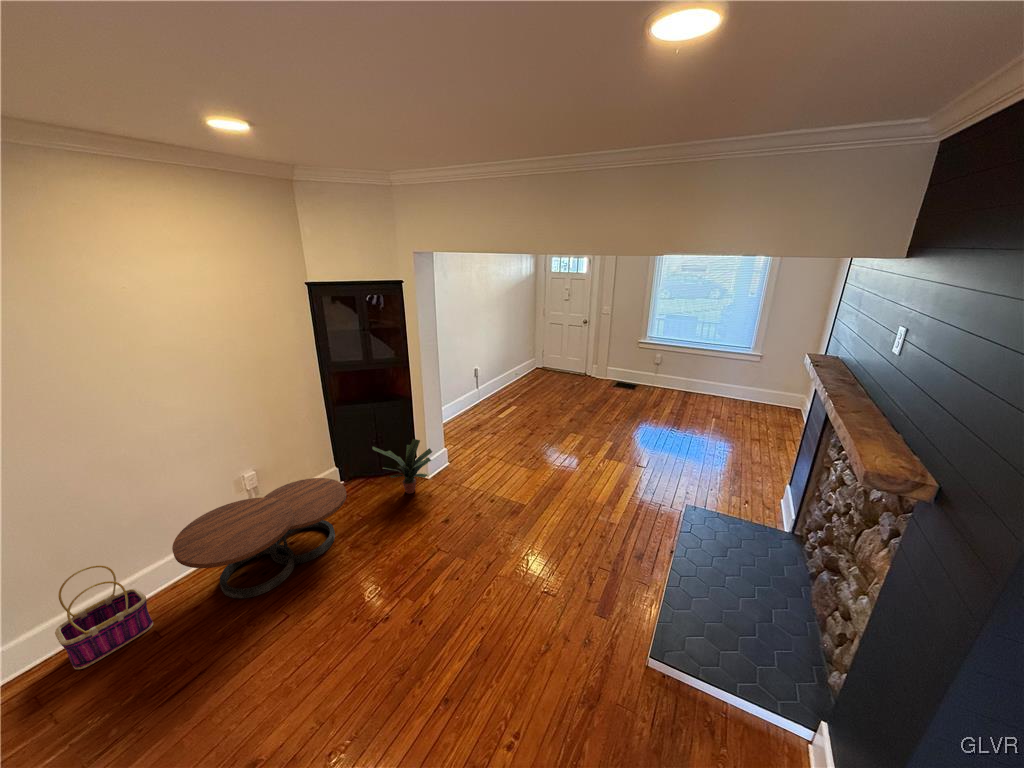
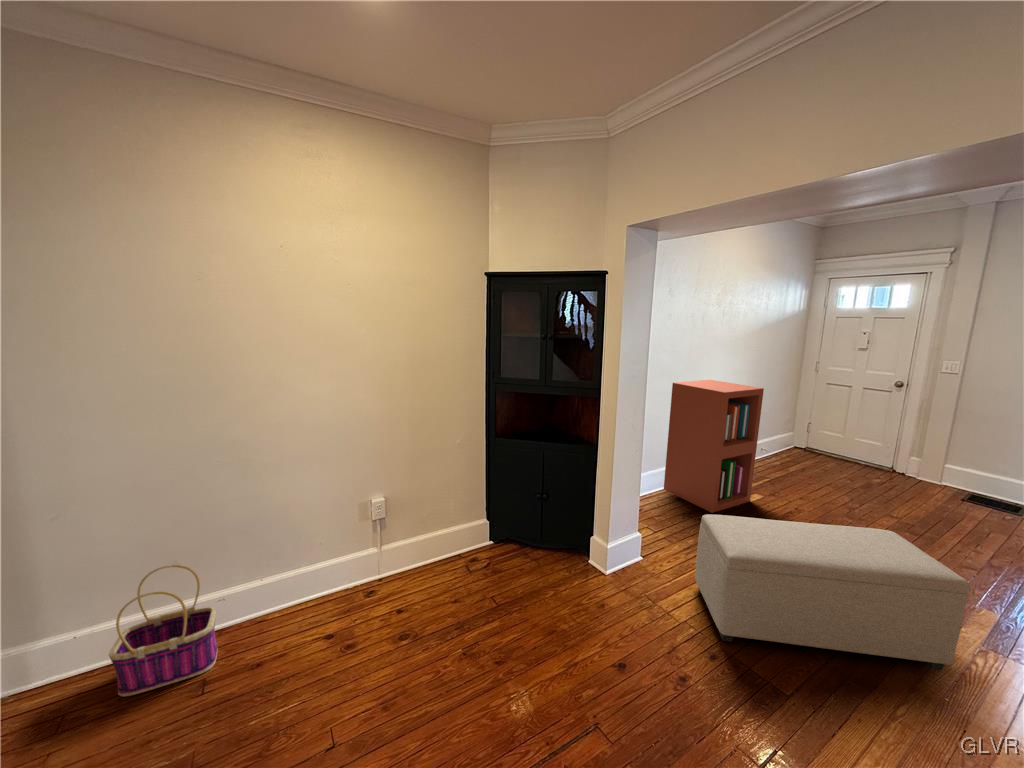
bookshelf: none [454,333,510,425] -> present [664,380,764,513]
ottoman: none [480,414,592,491] -> present [695,514,970,670]
potted plant: present [372,439,432,494] -> none [529,502,616,590]
coffee table: present [172,478,346,599] -> none [243,524,478,681]

